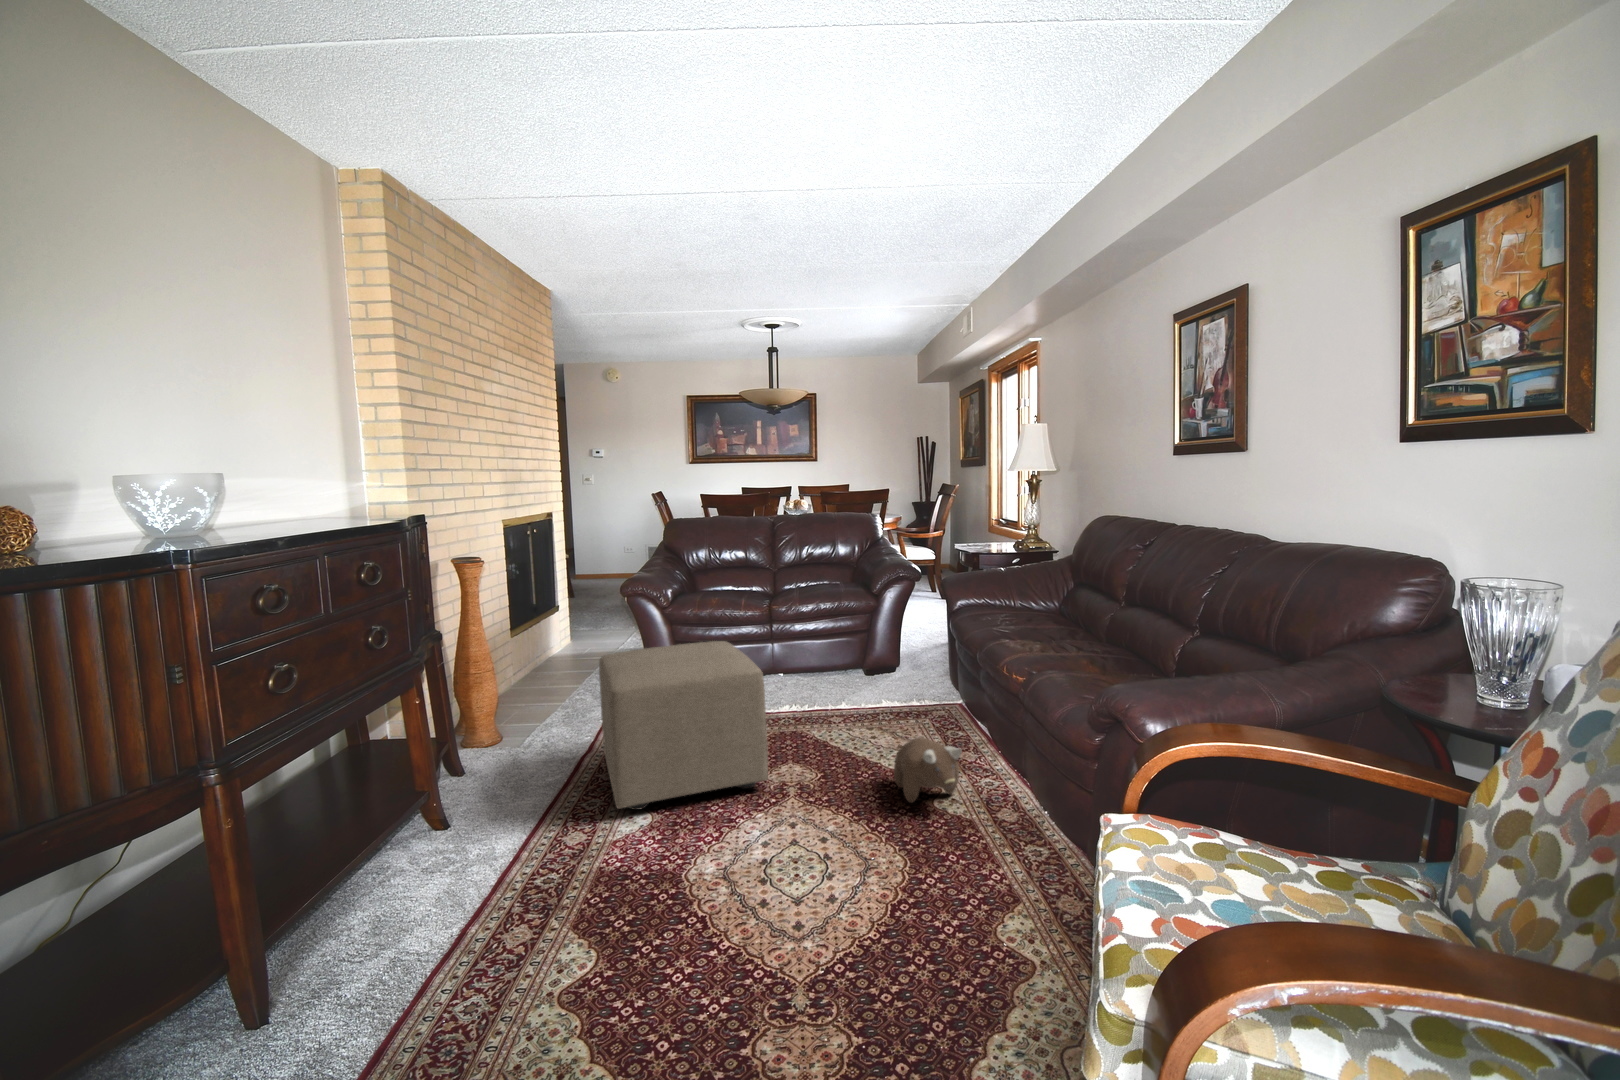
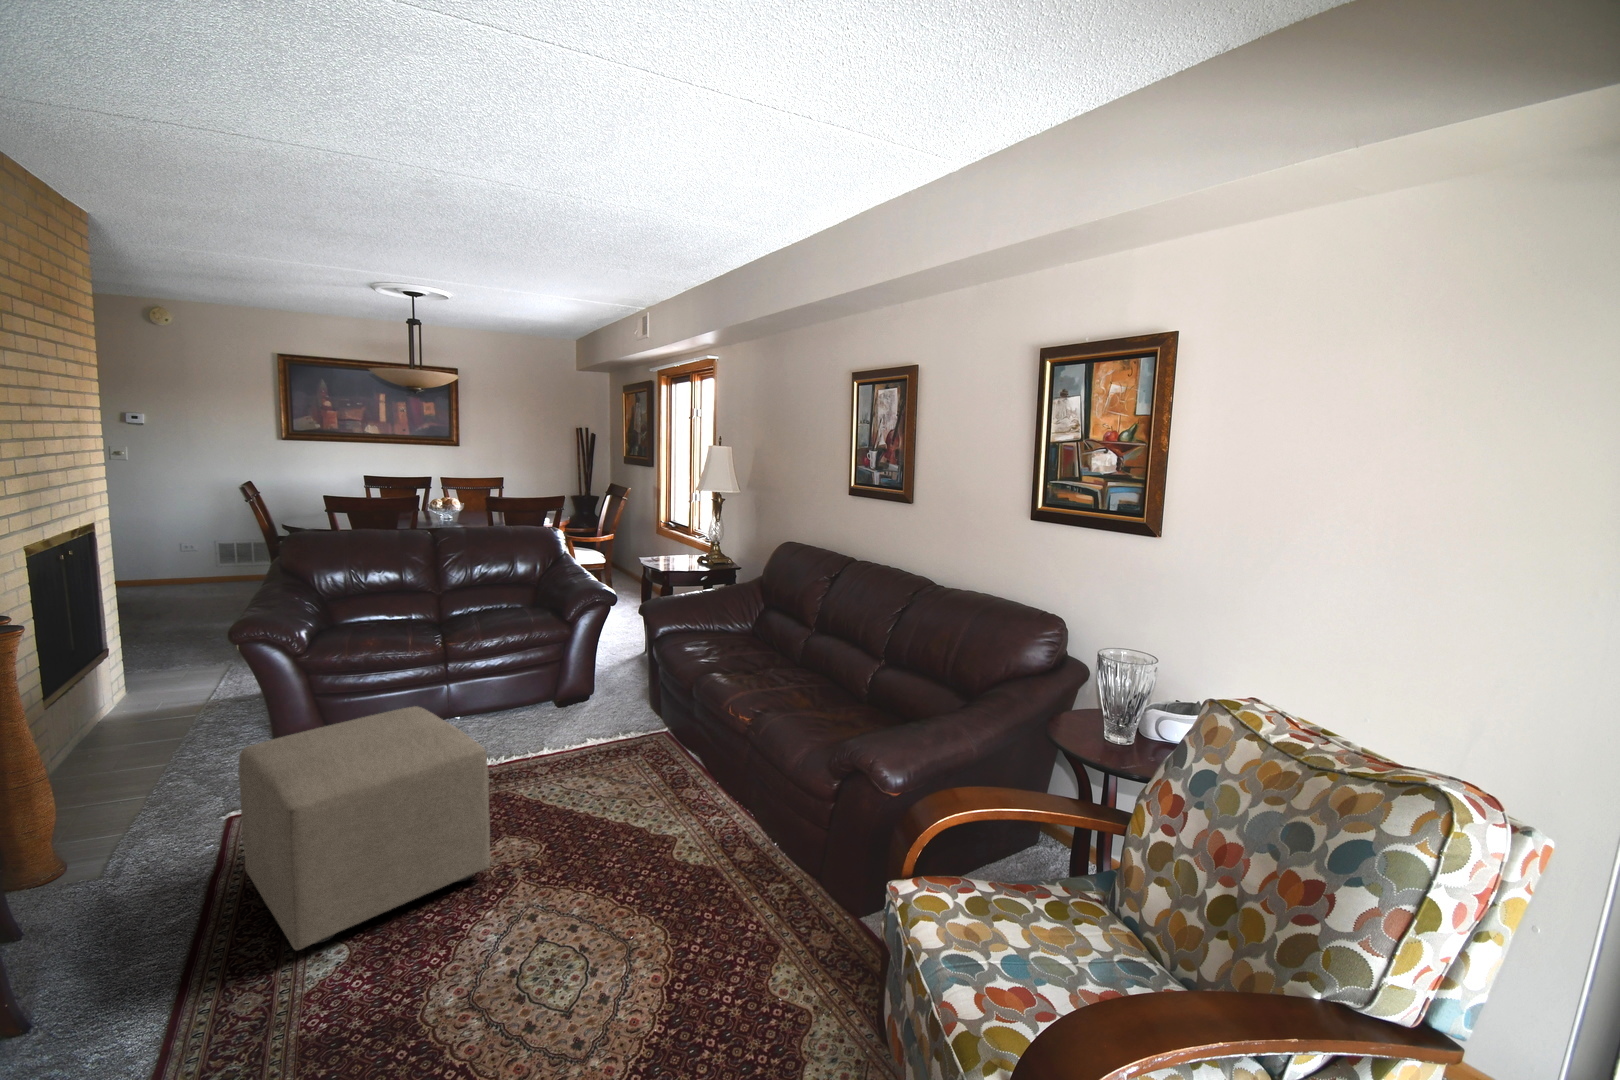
plush toy: present [894,737,962,803] -> none [631,792,705,861]

